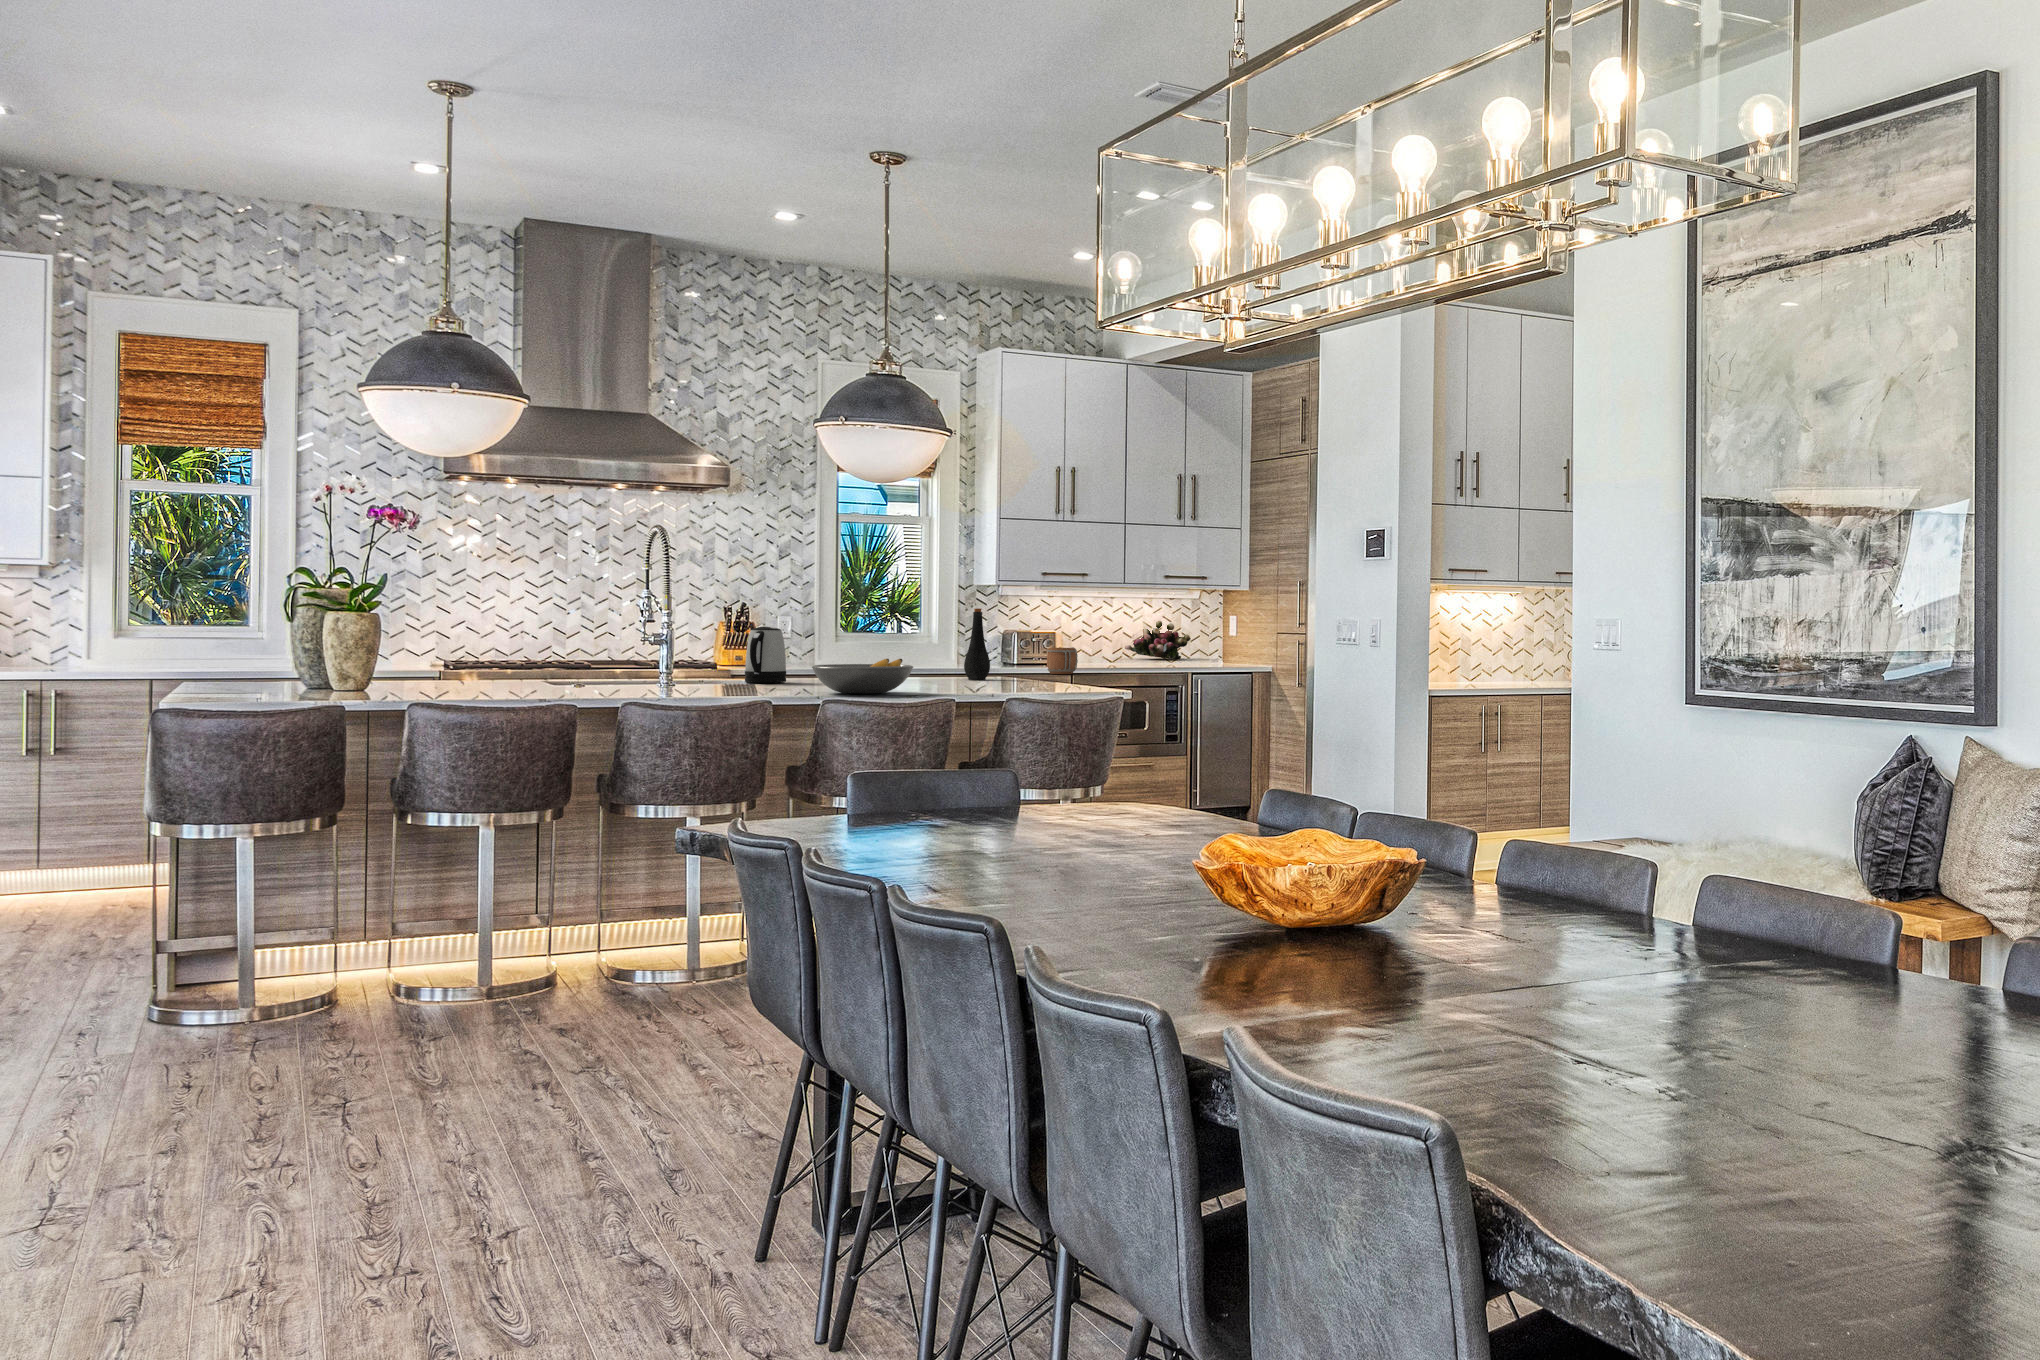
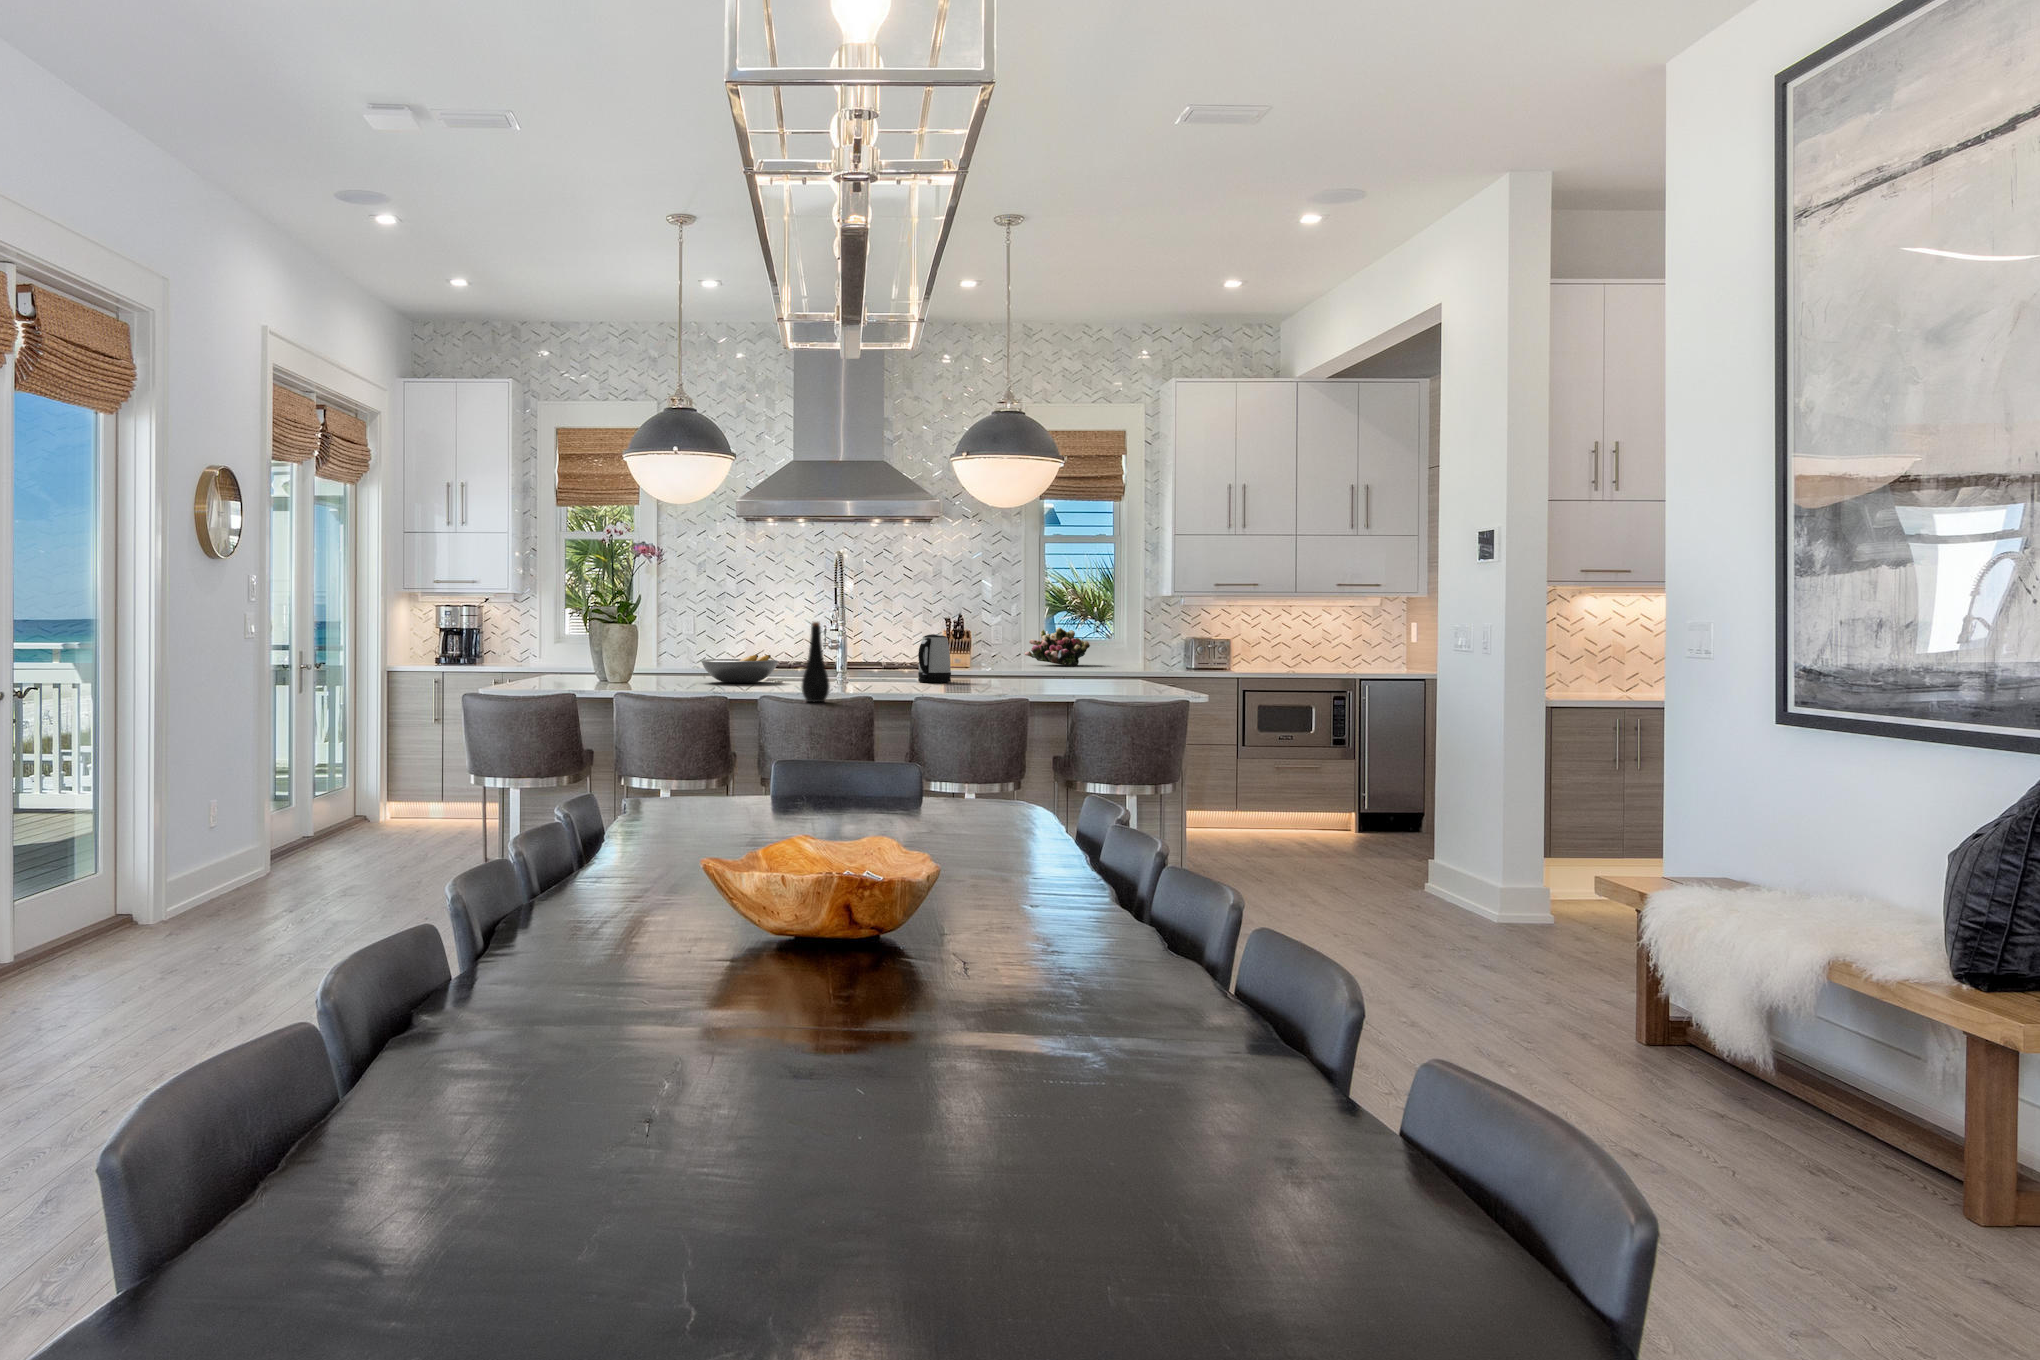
bottle: present [964,609,990,680] -> present [802,622,830,702]
flower arrangement: present [1125,621,1190,659] -> present [1025,628,1090,666]
mug: present [1047,647,1078,674] -> none [1198,654,1229,679]
fruit bowl: present [812,659,913,694] -> present [701,655,779,683]

